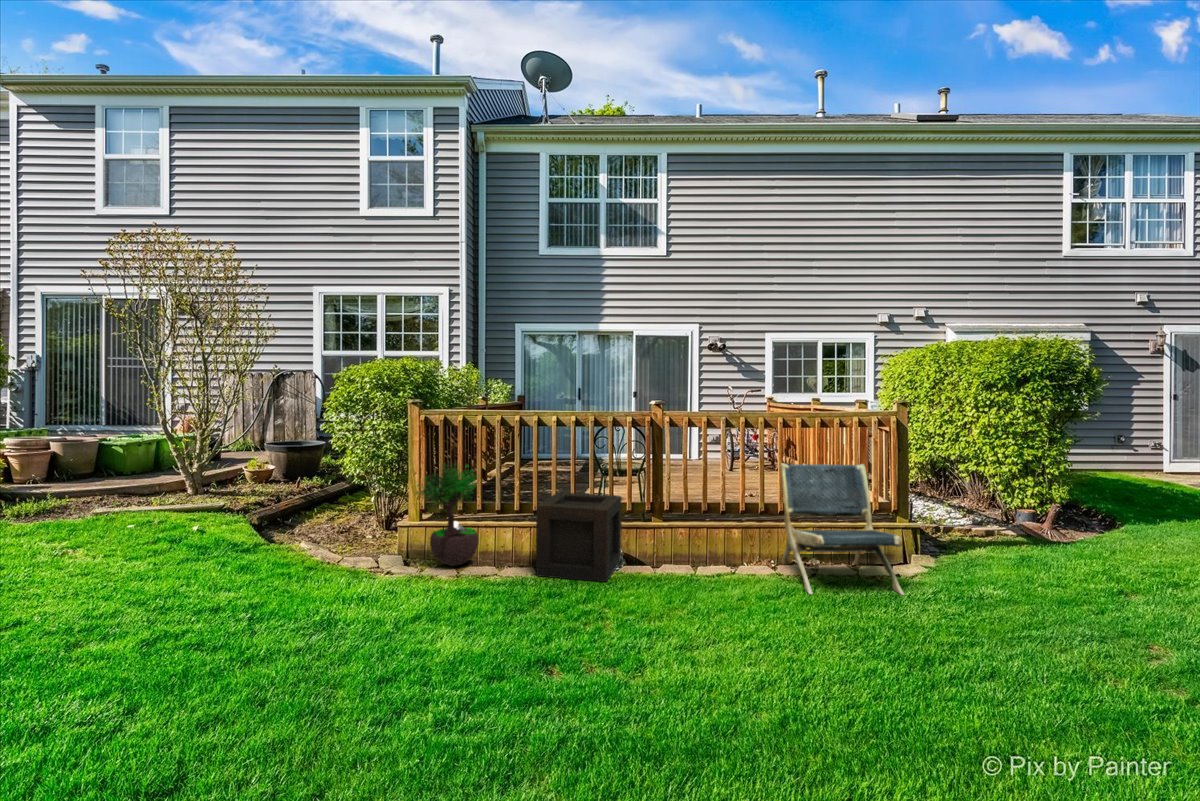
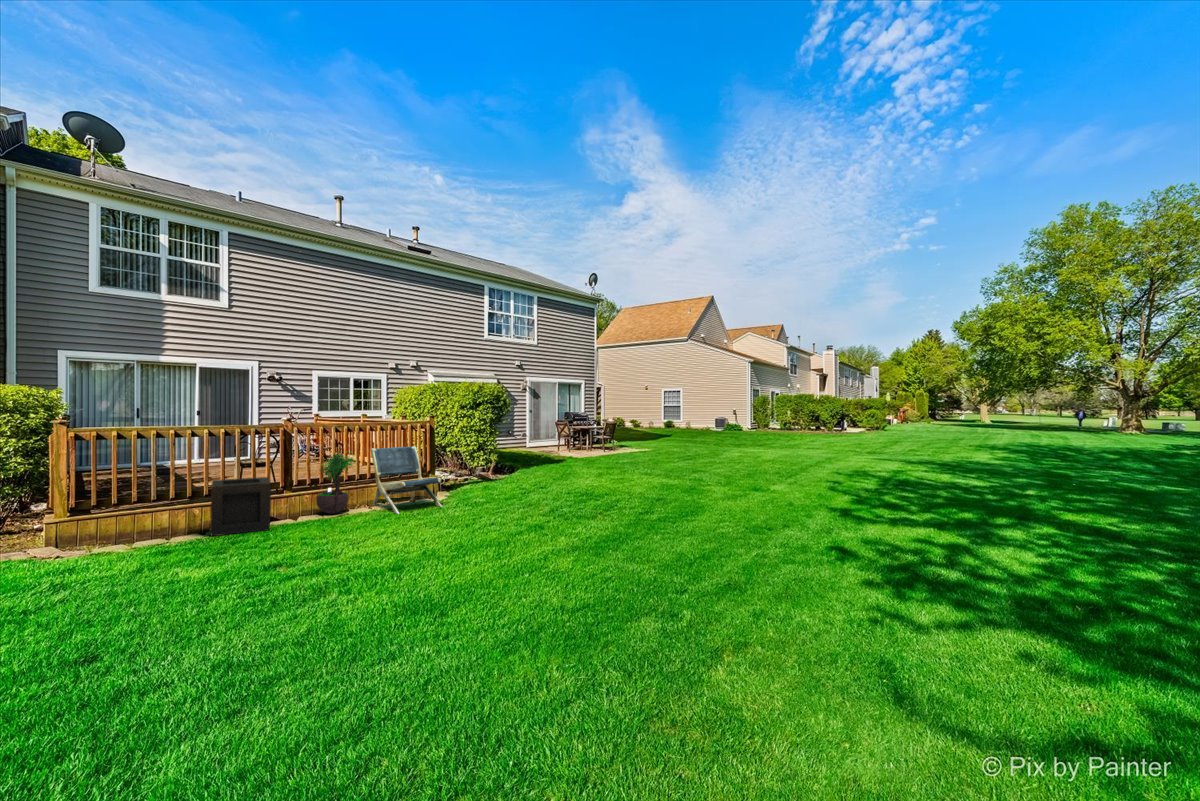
potted tree: present [417,462,478,566] -> present [316,453,354,514]

